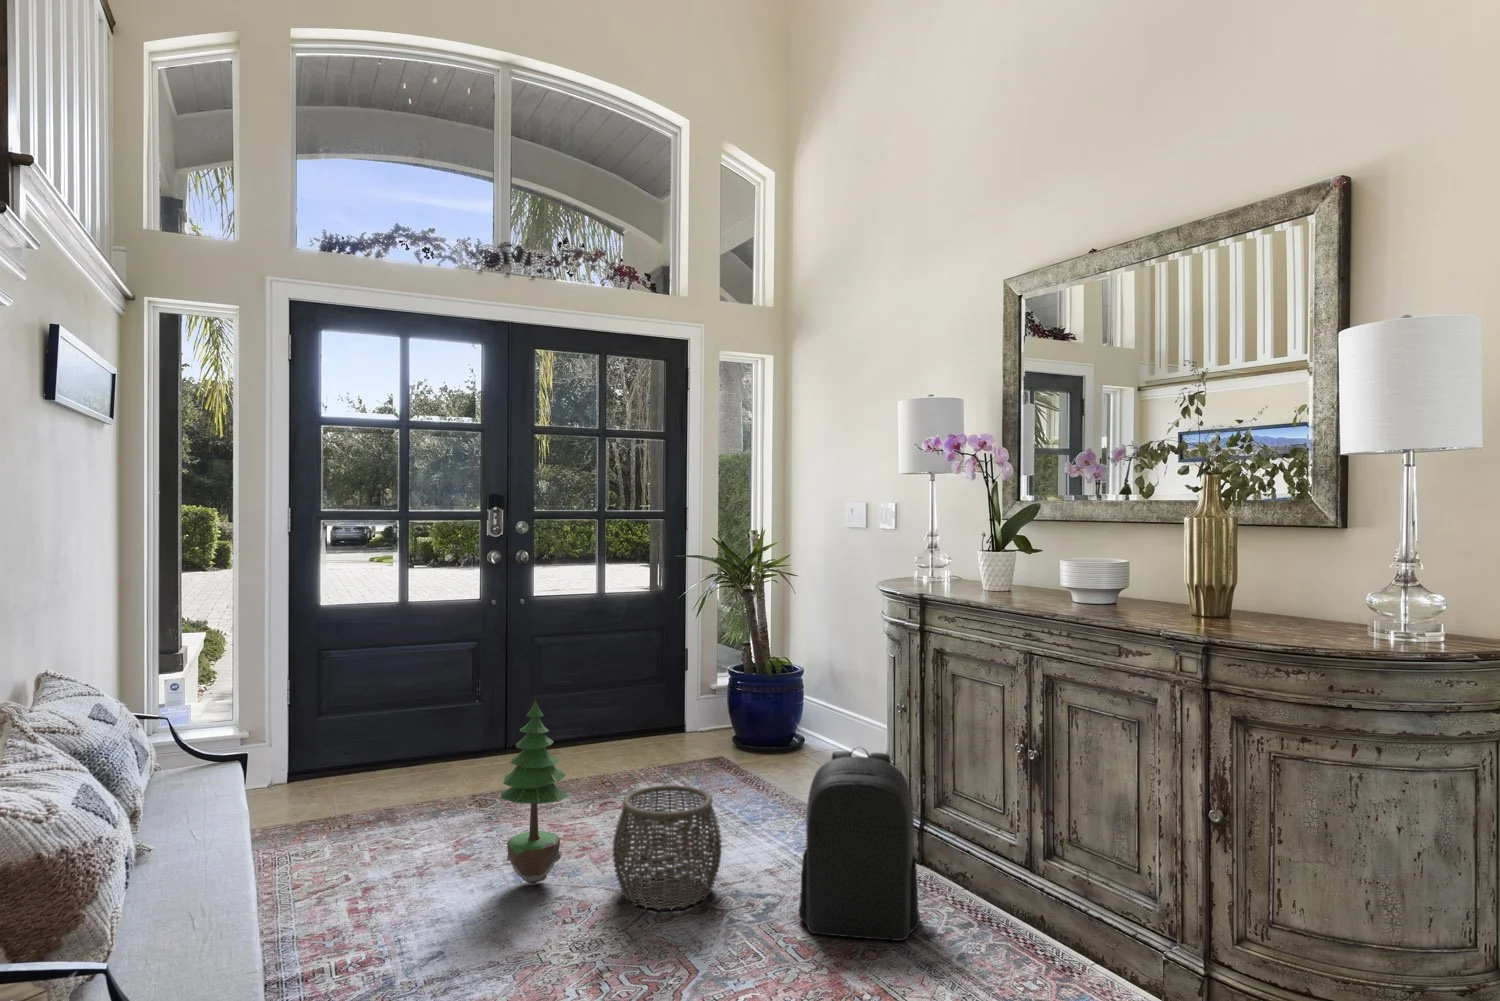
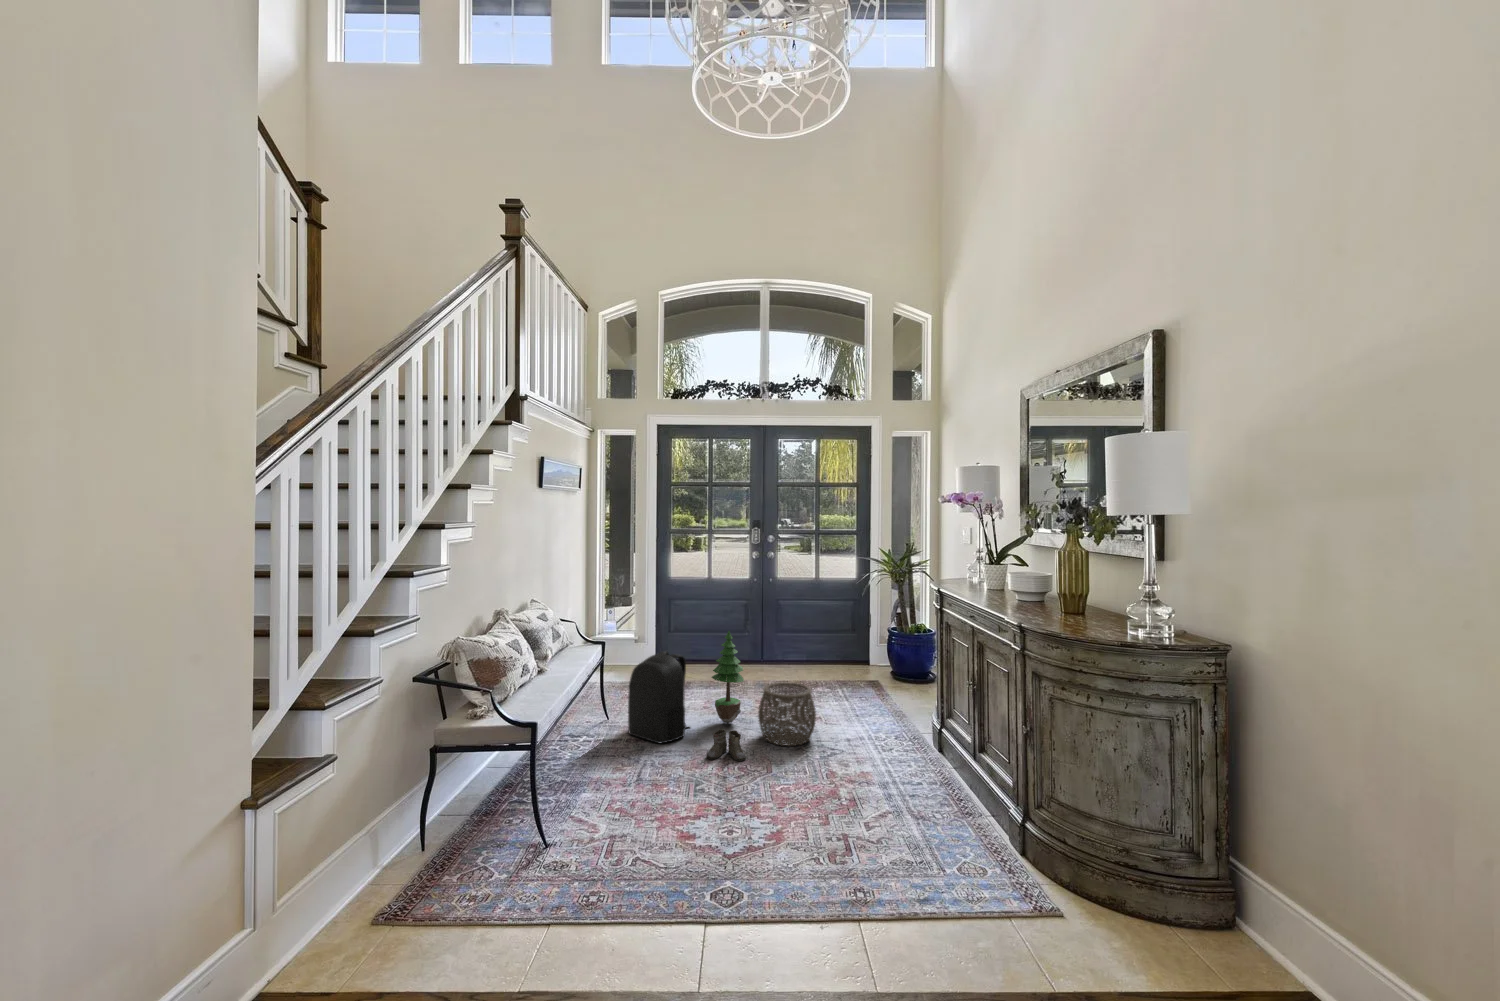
backpack: present [799,749,920,940] -> present [628,651,687,743]
boots: none [537,900,628,972] -> present [707,729,746,761]

